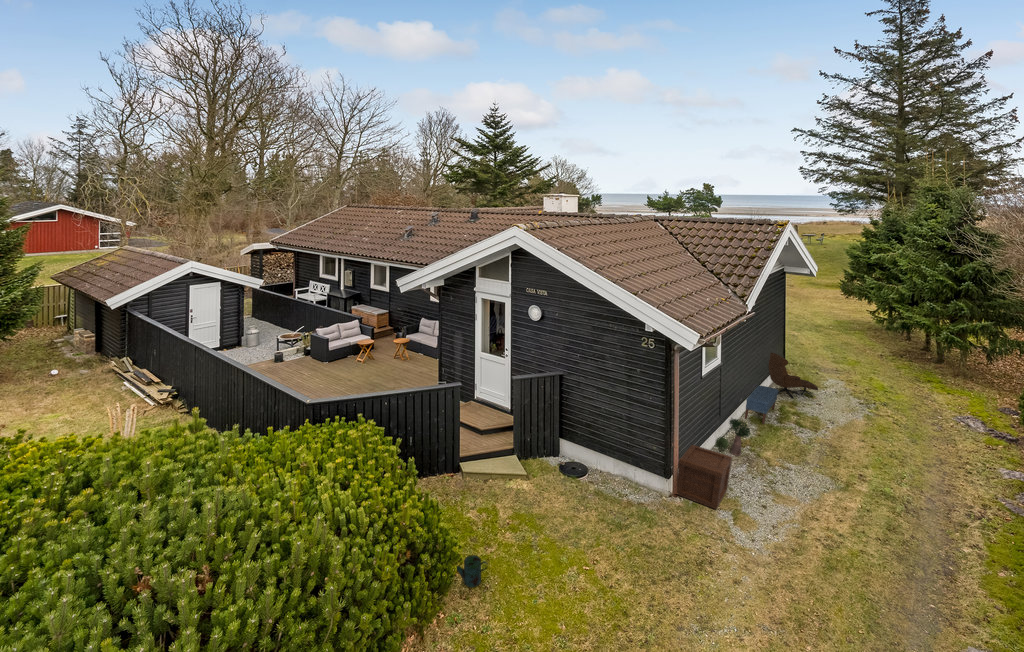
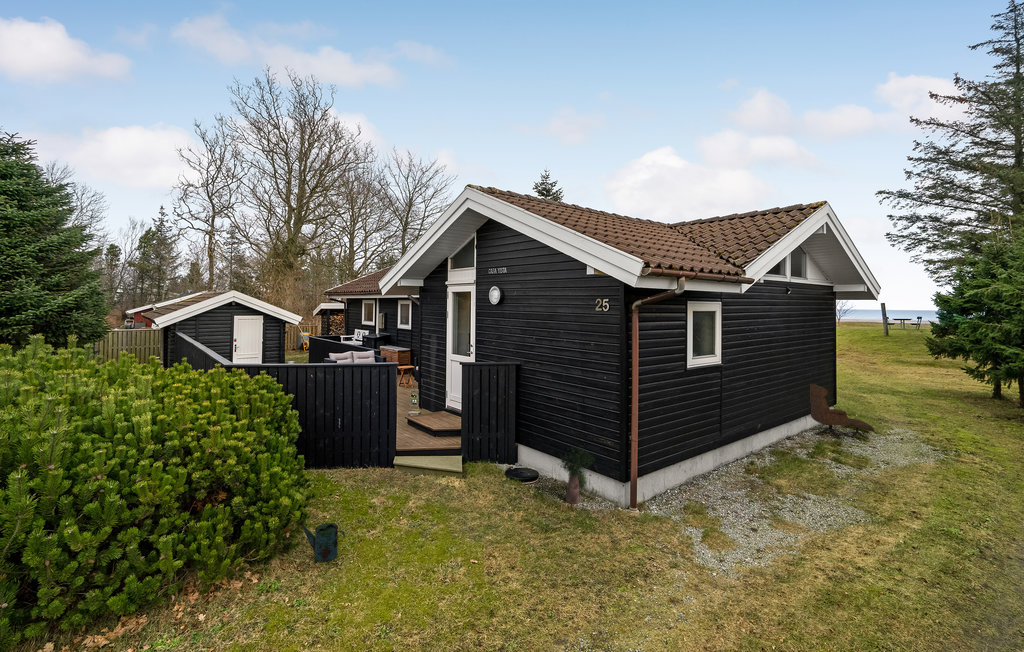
bench: present [745,386,779,424] -> none [765,416,813,457]
potted plant: present [715,419,750,456] -> present [561,447,598,504]
wooden crate: present [677,445,732,509] -> none [636,448,711,525]

